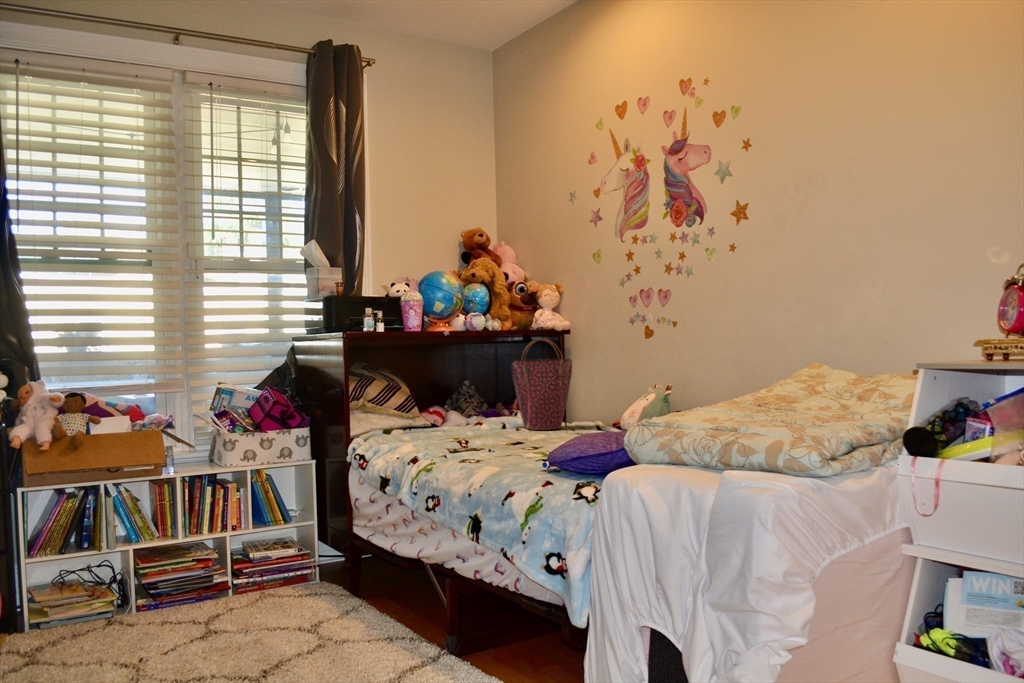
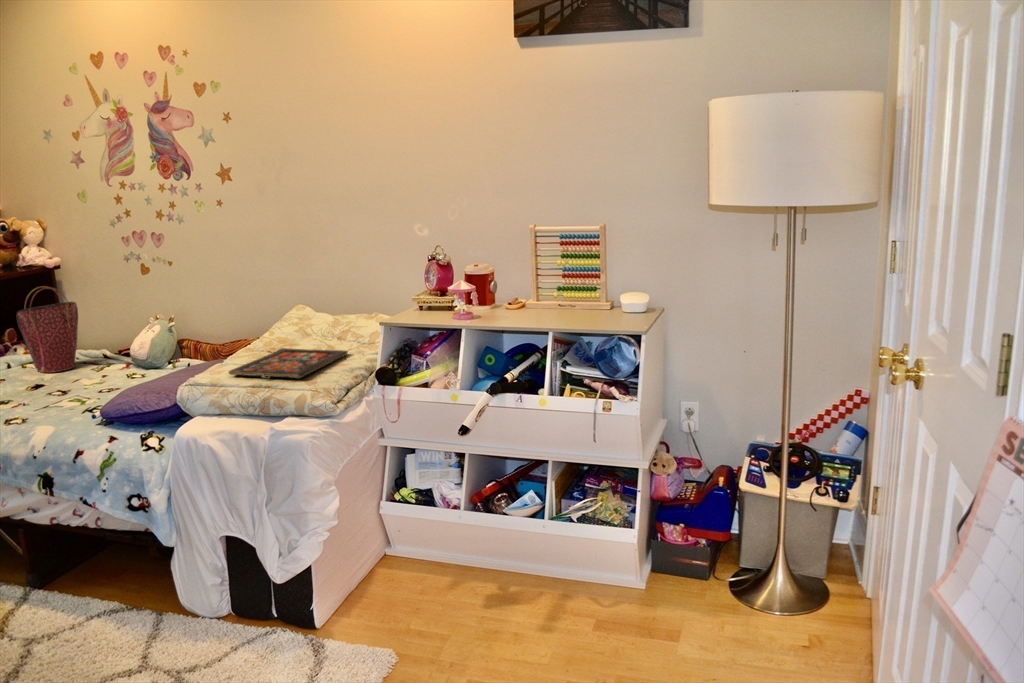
board game: none [697,406,876,427] -> present [229,348,348,378]

